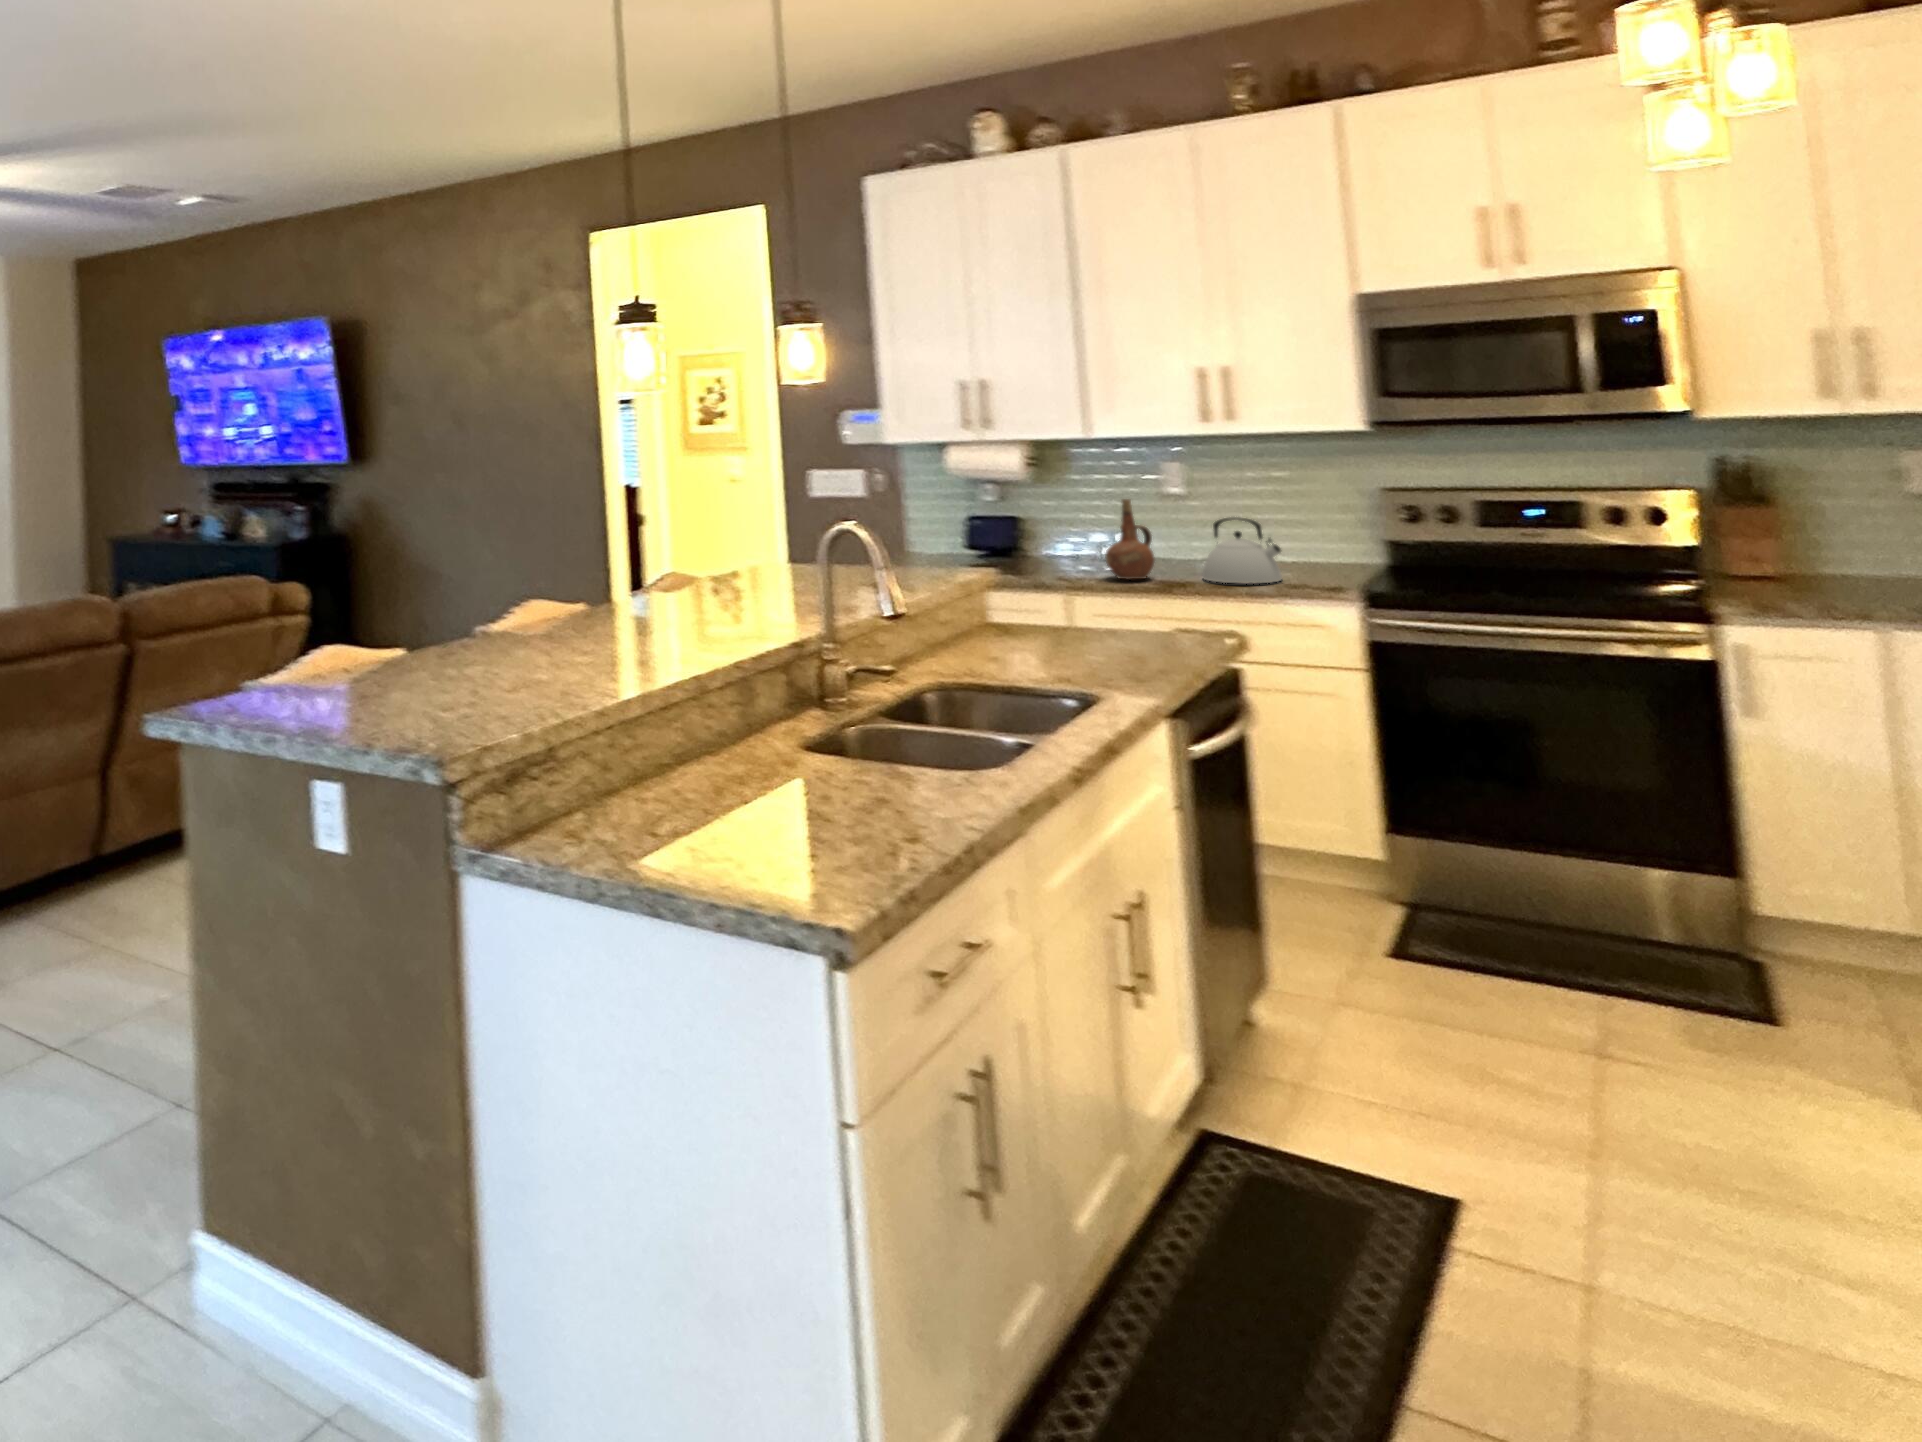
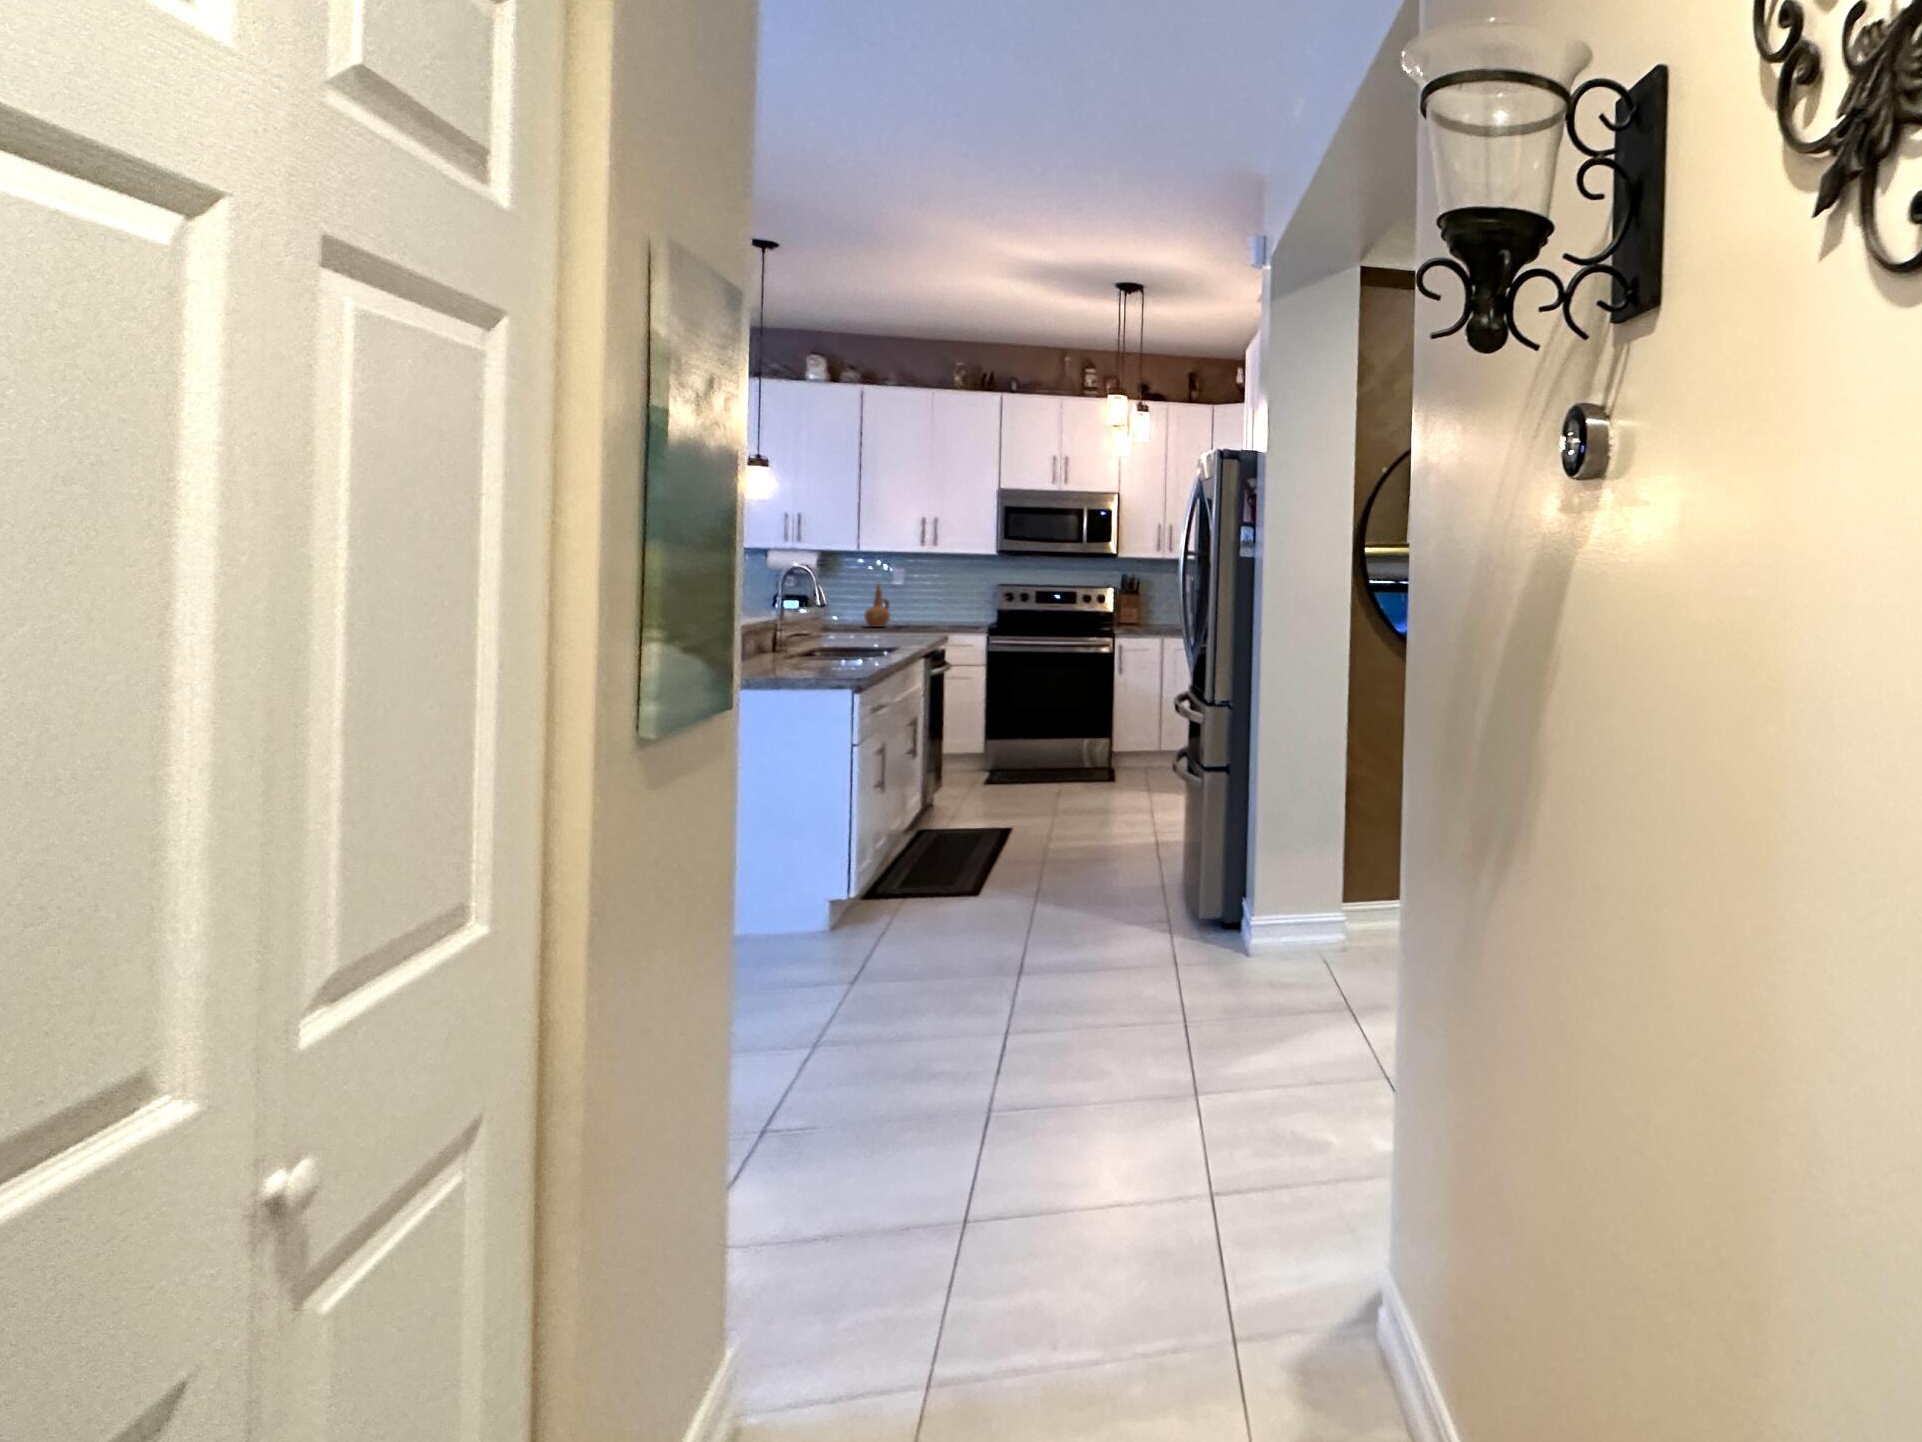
kettle: present [1203,517,1282,584] -> none [913,595,953,627]

